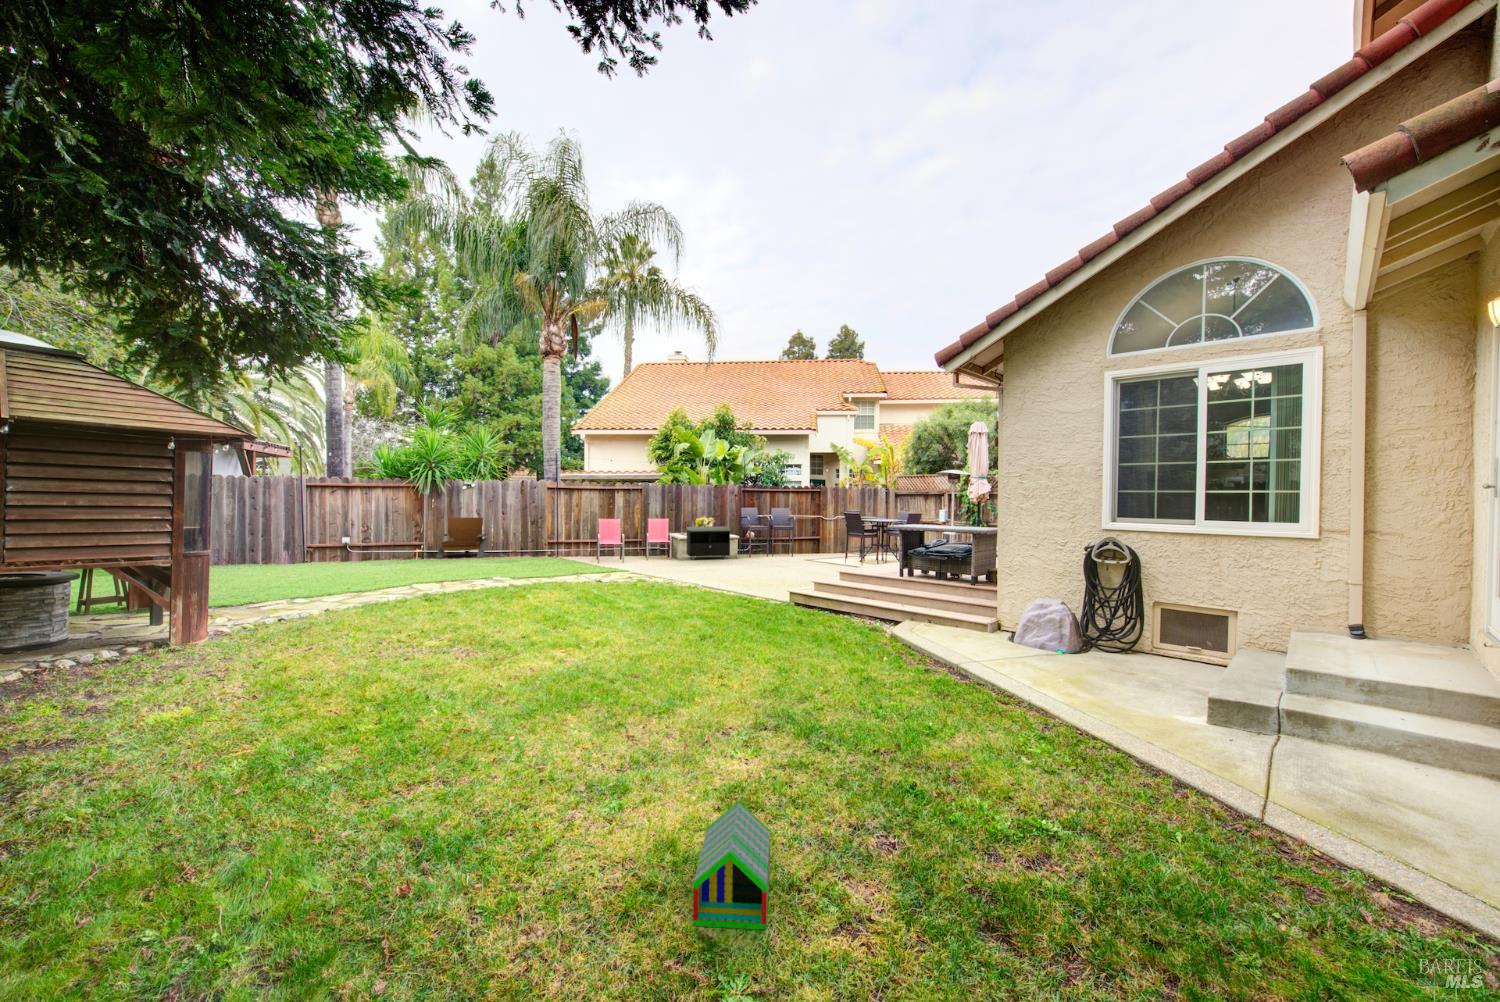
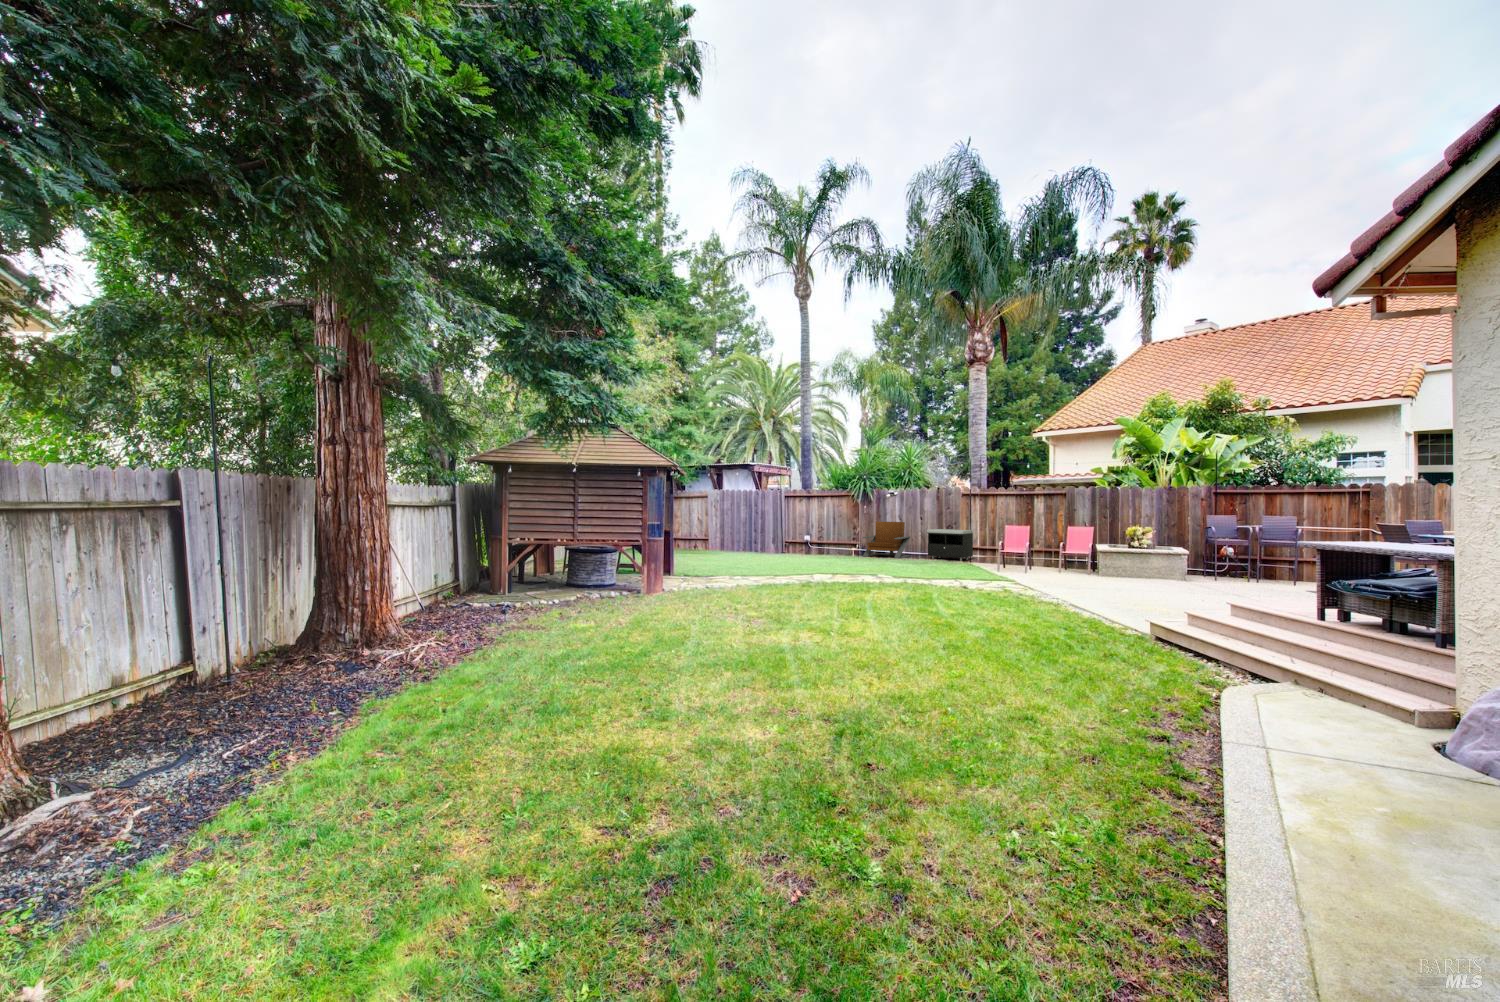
storage bench: present [687,526,730,559] -> present [927,529,973,561]
toy house: present [693,801,770,930] -> none [554,742,645,829]

